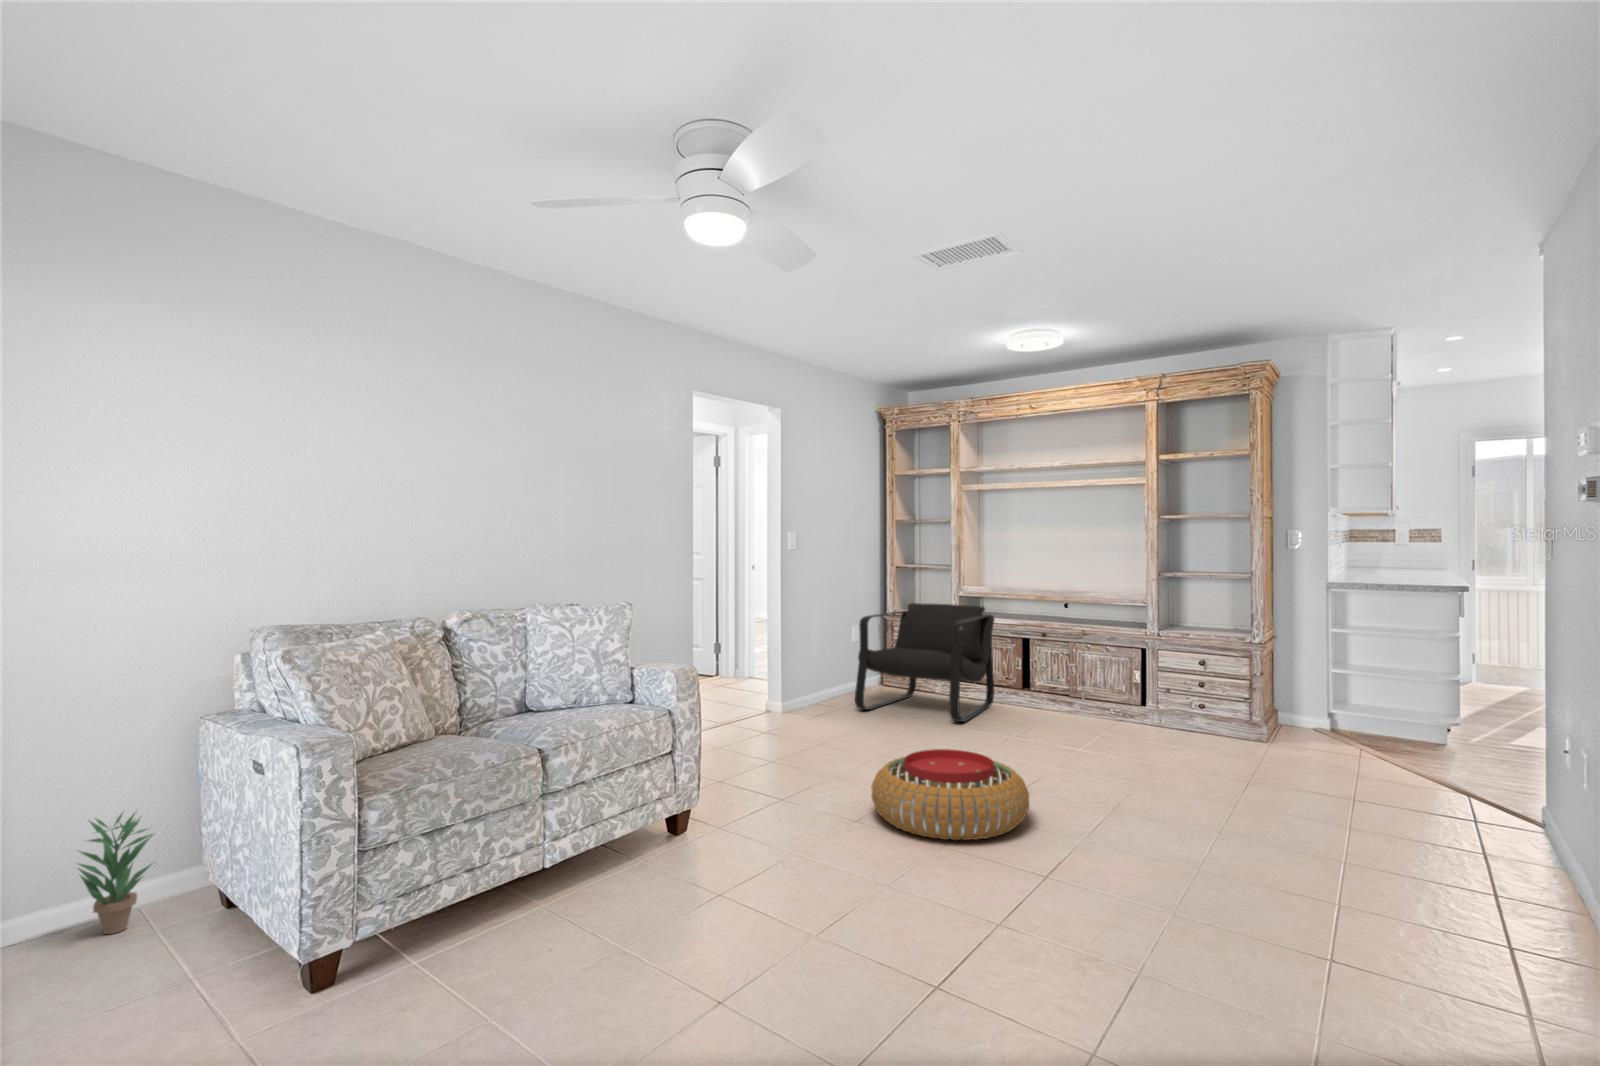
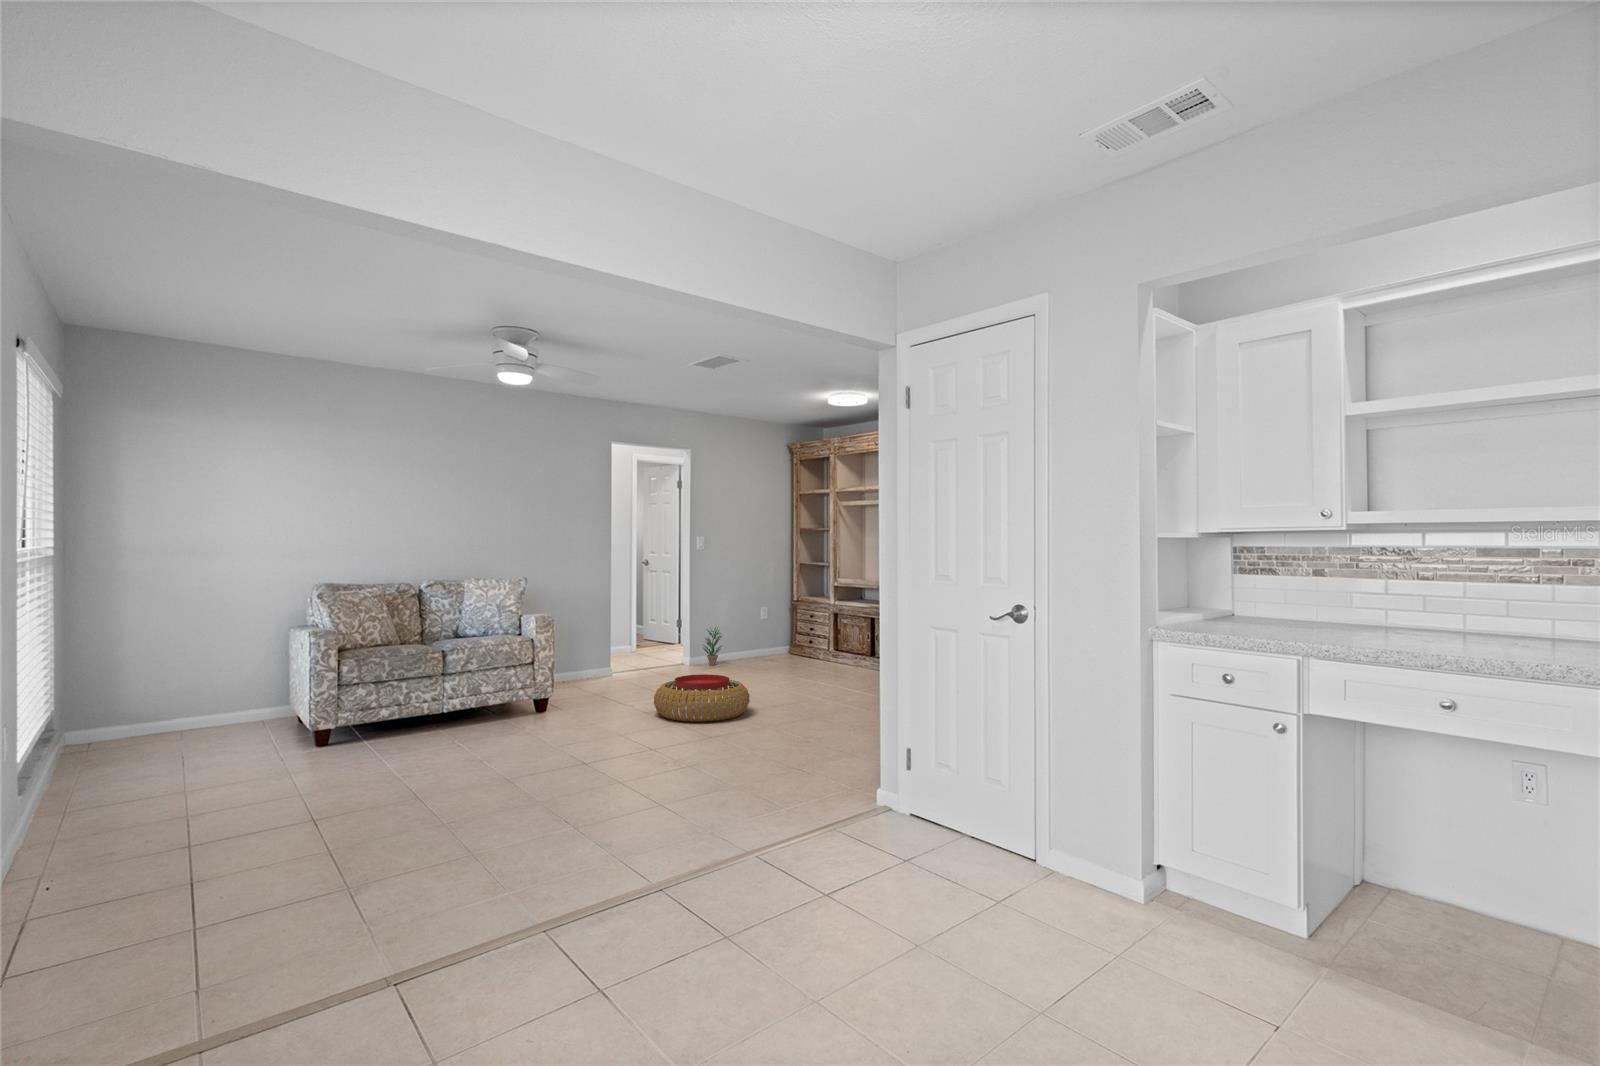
armchair: present [855,603,994,722] -> none [742,591,852,674]
potted plant: present [79,813,153,934] -> present [703,628,722,665]

